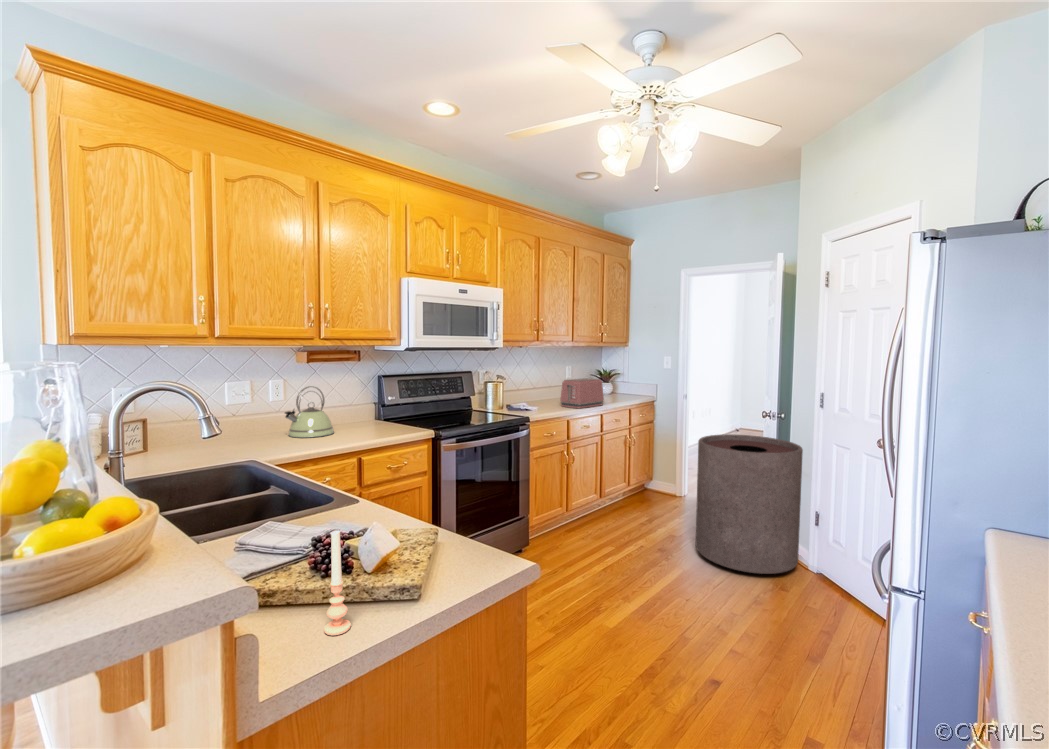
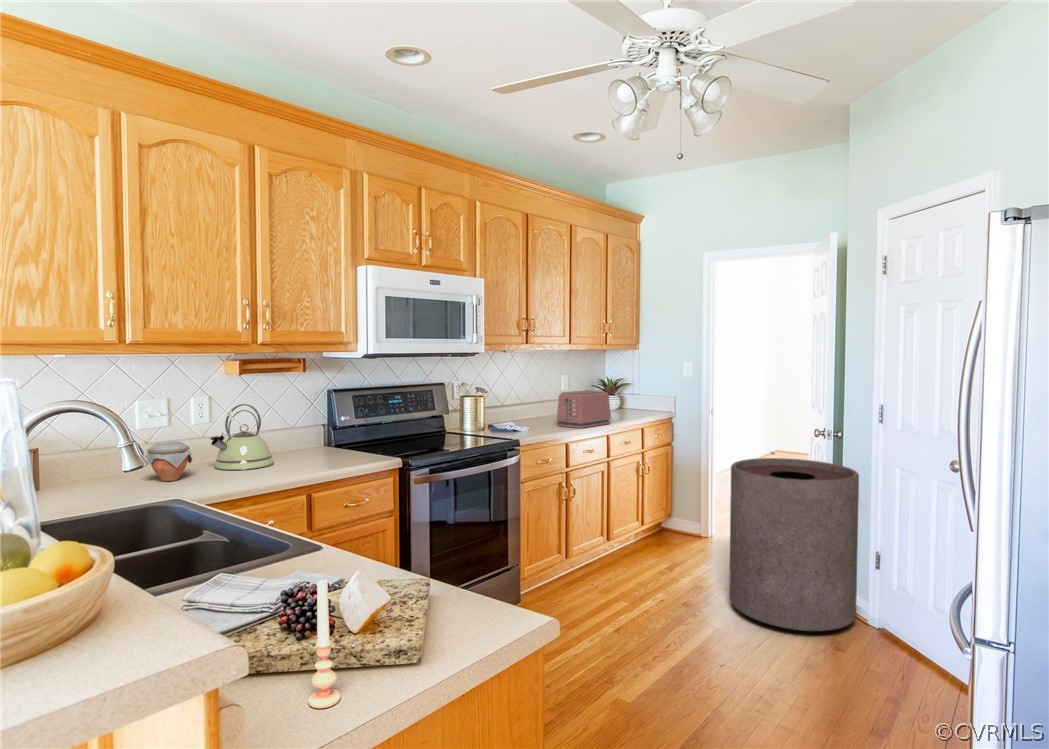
jar: none [231,415,270,446] -> present [145,442,192,482]

